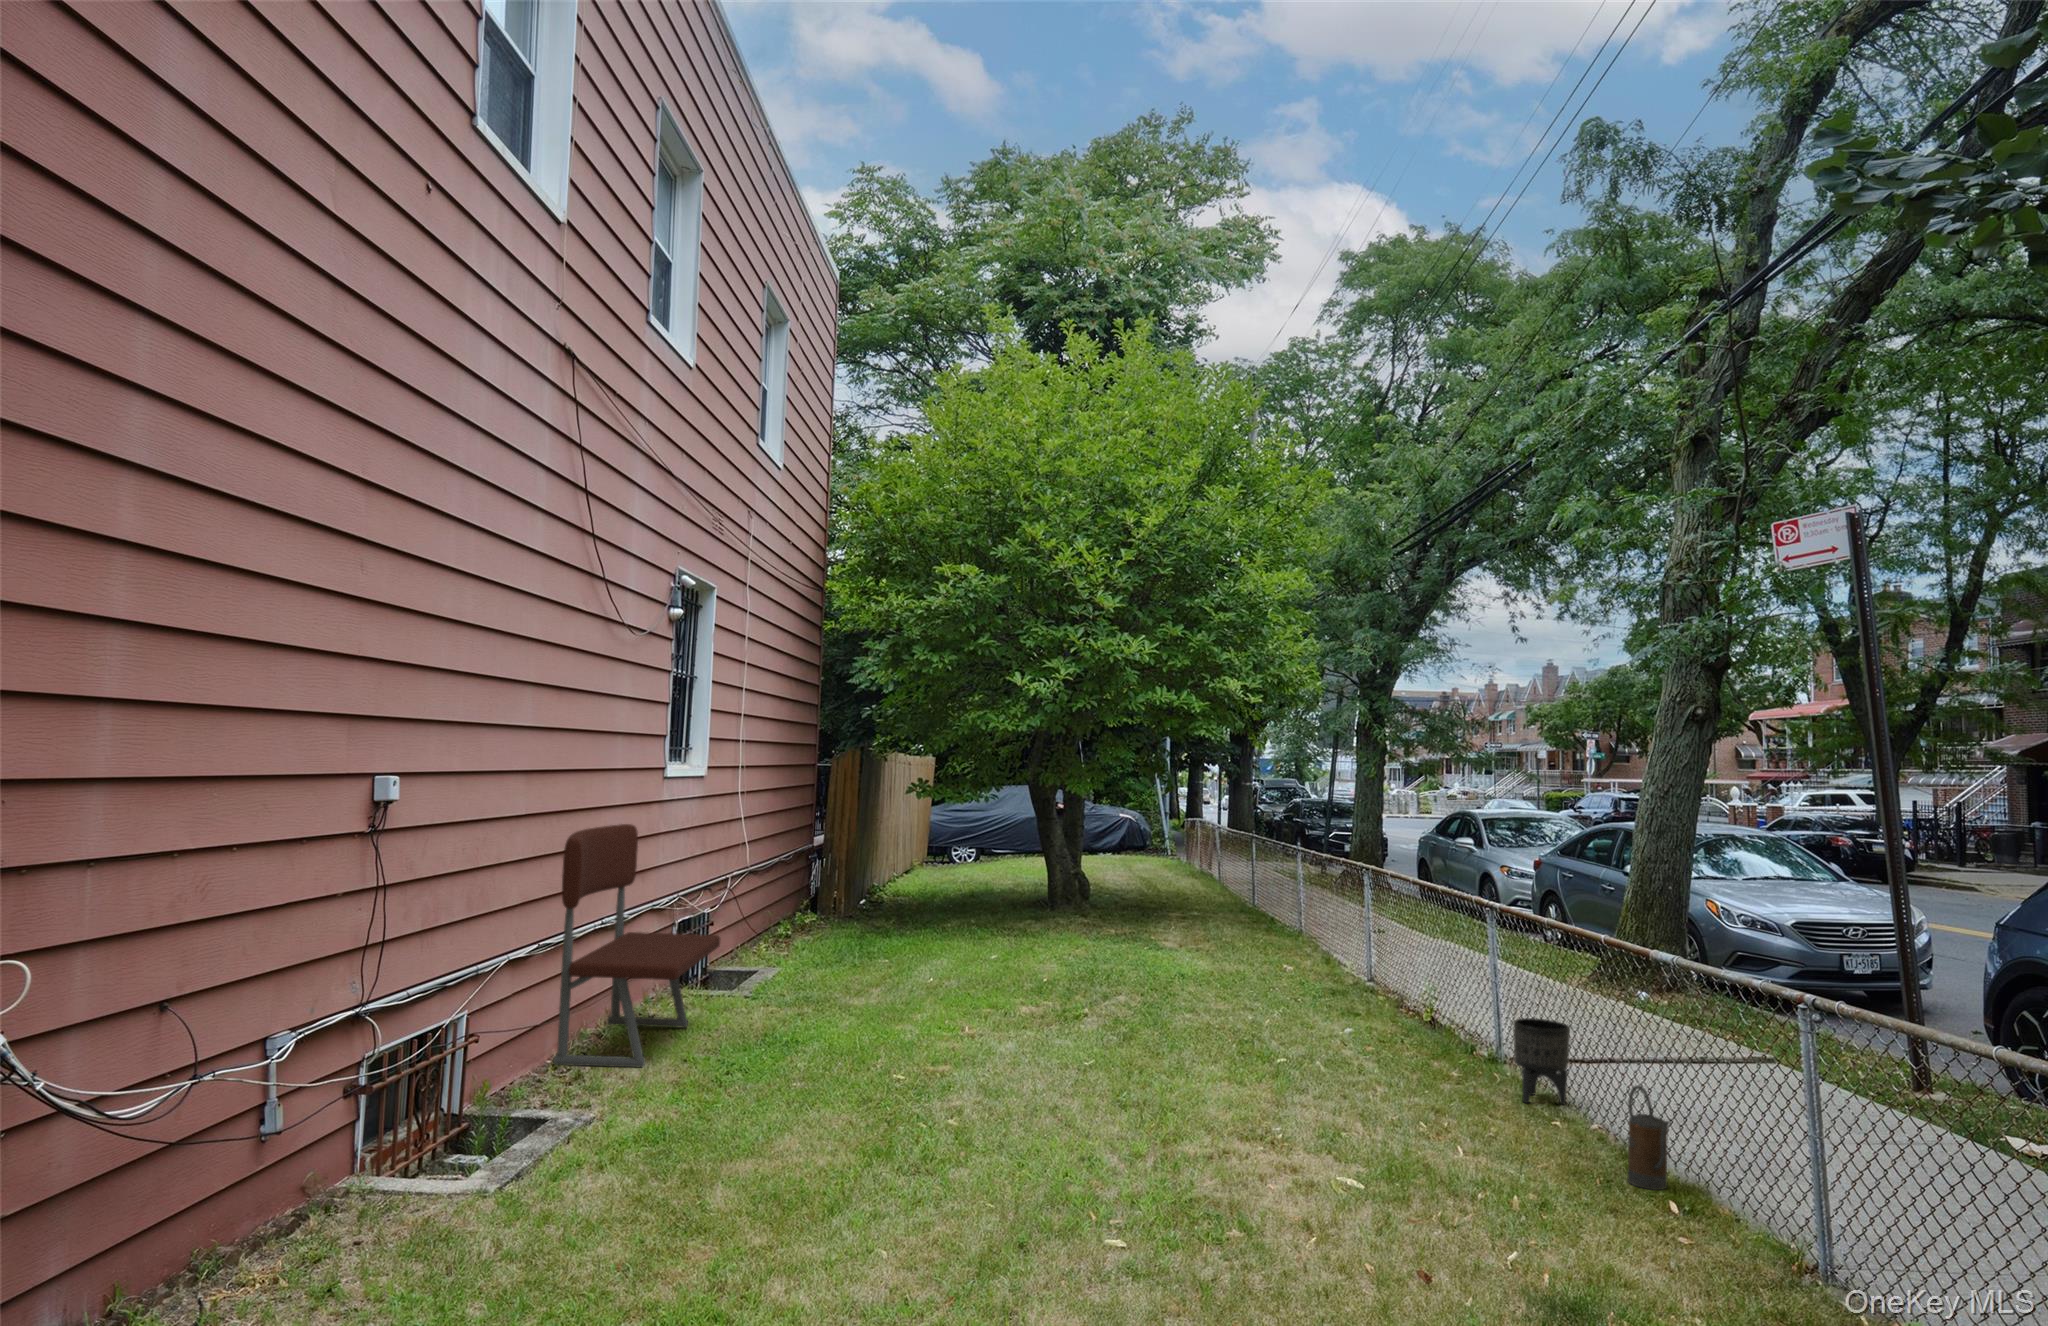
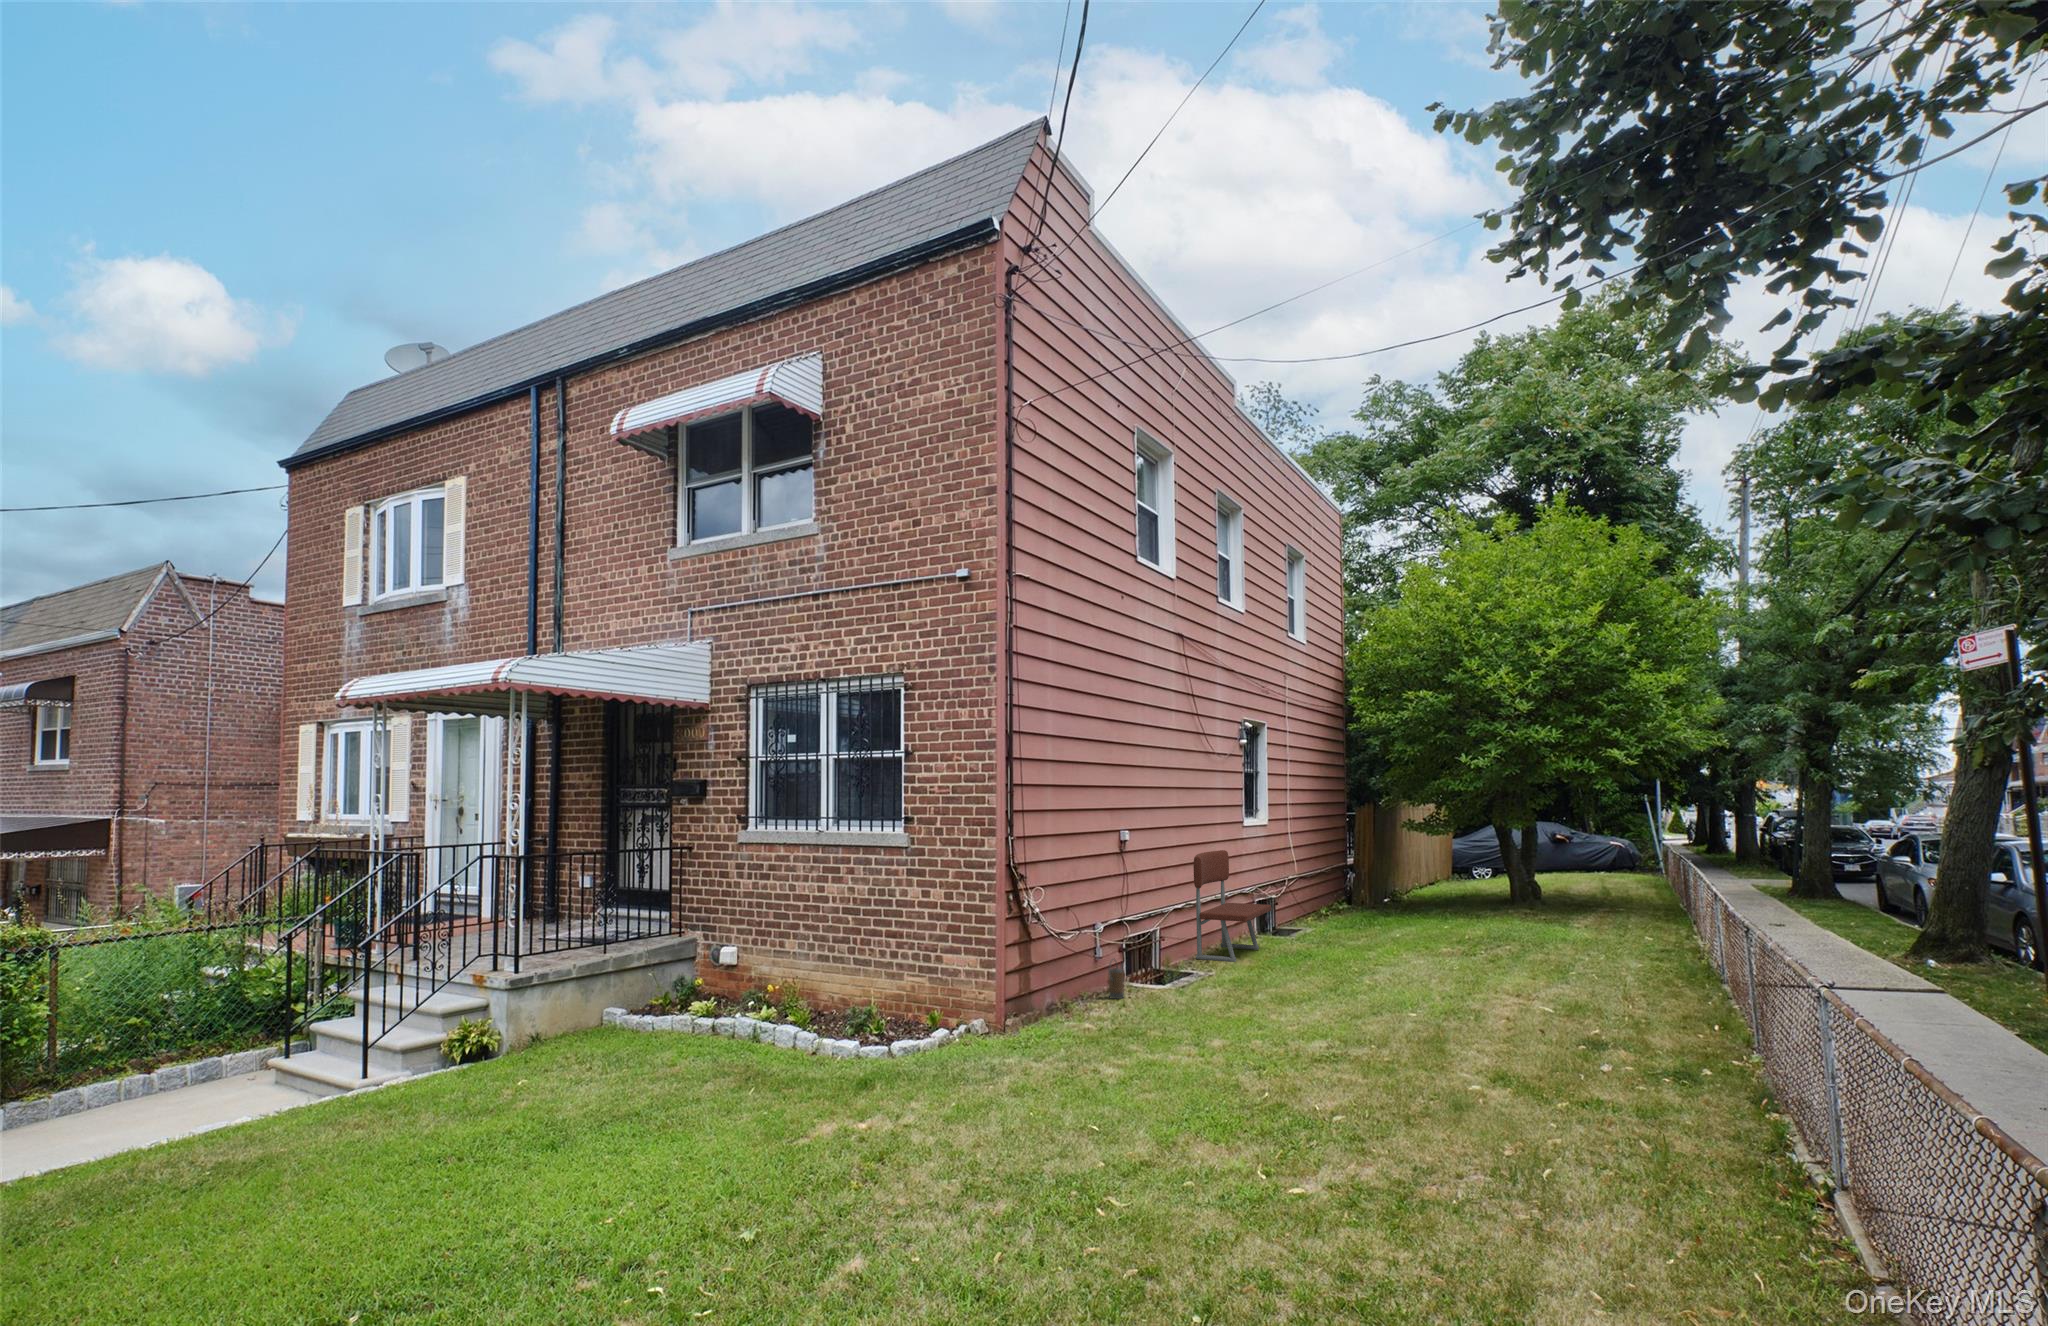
planter: present [1513,1018,1570,1104] -> none [1691,953,1725,1000]
watering can: present [1628,1085,1669,1190] -> present [1109,958,1124,999]

